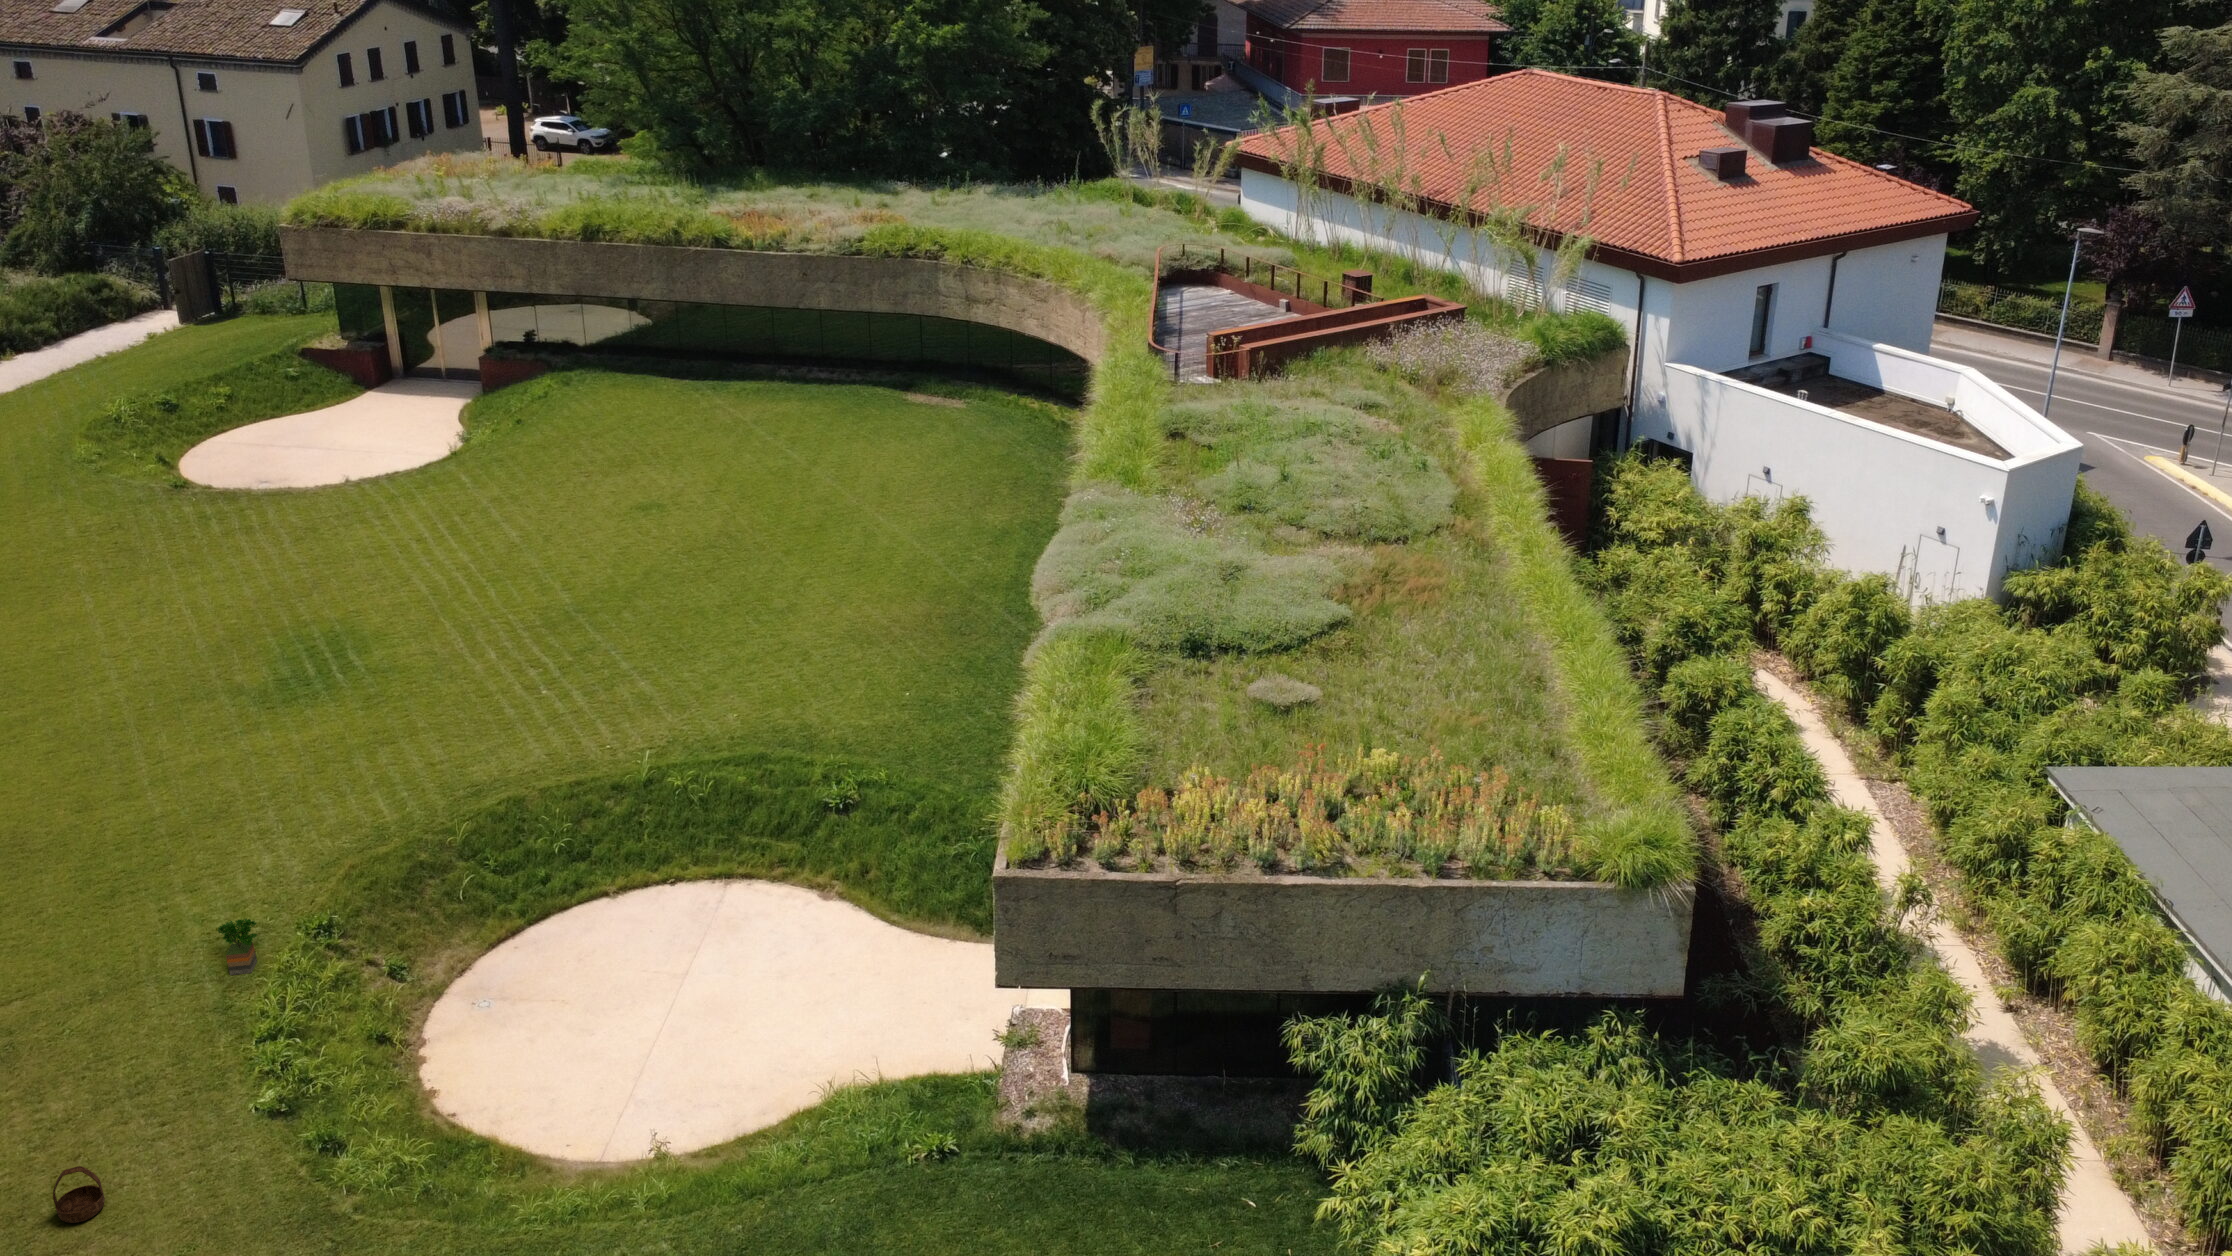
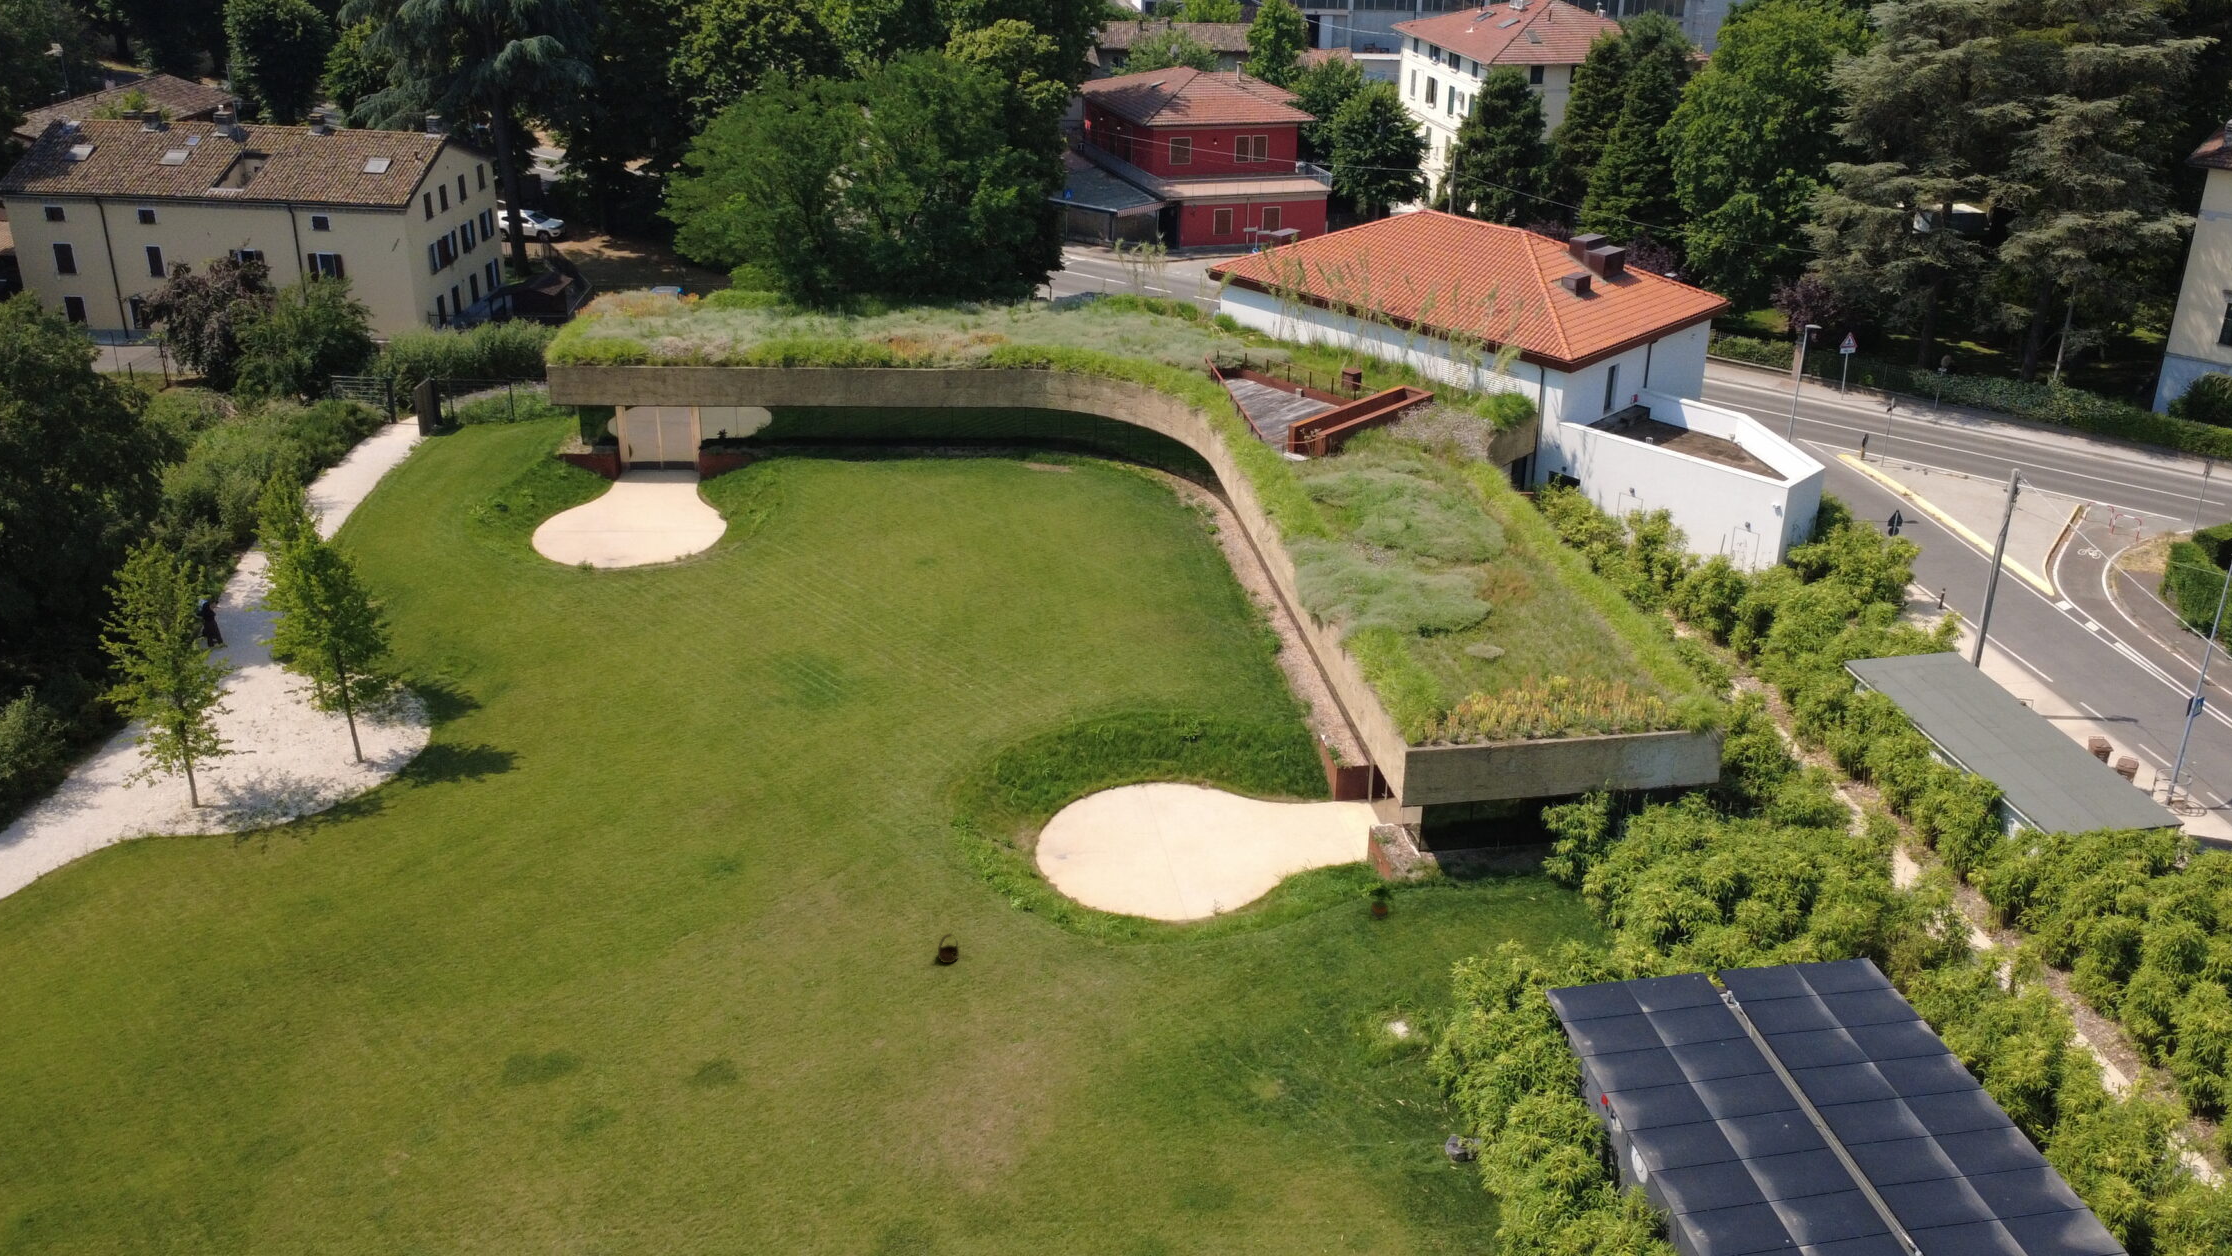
potted tree: present [217,919,257,975] -> present [1371,886,1393,919]

